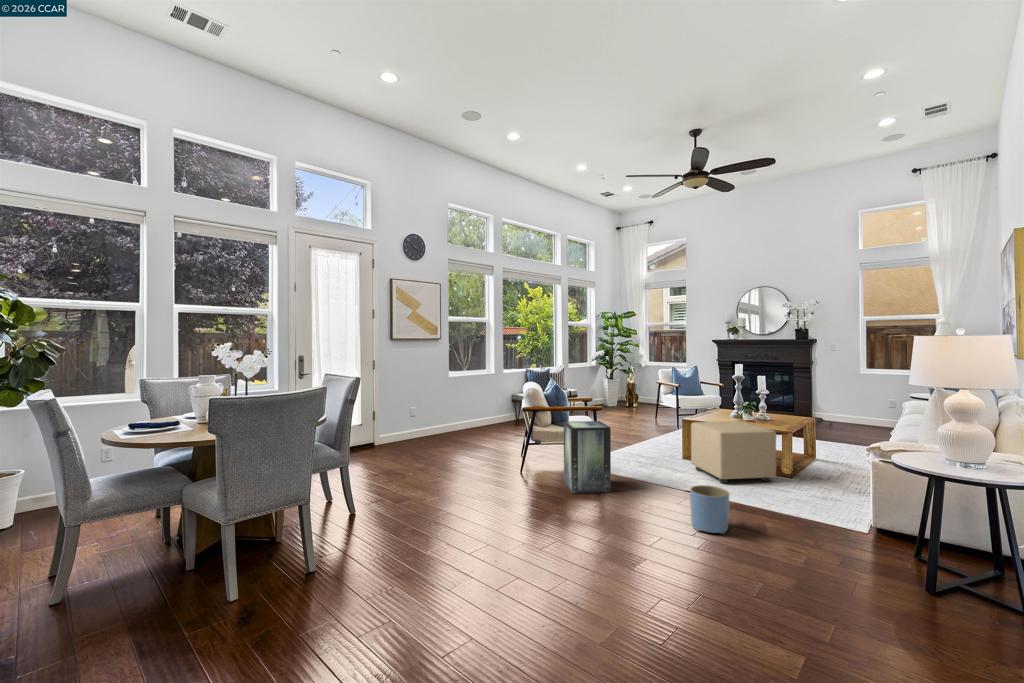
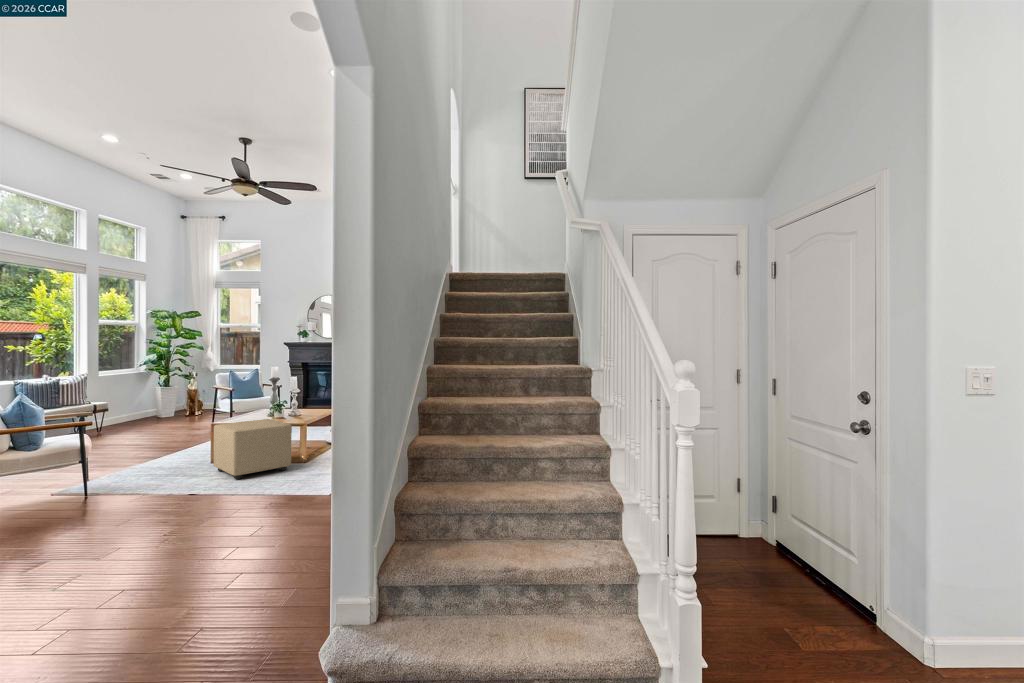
storage box: present [564,421,611,493] -> none [24,434,90,524]
planter: present [690,485,729,534] -> none [167,483,210,530]

